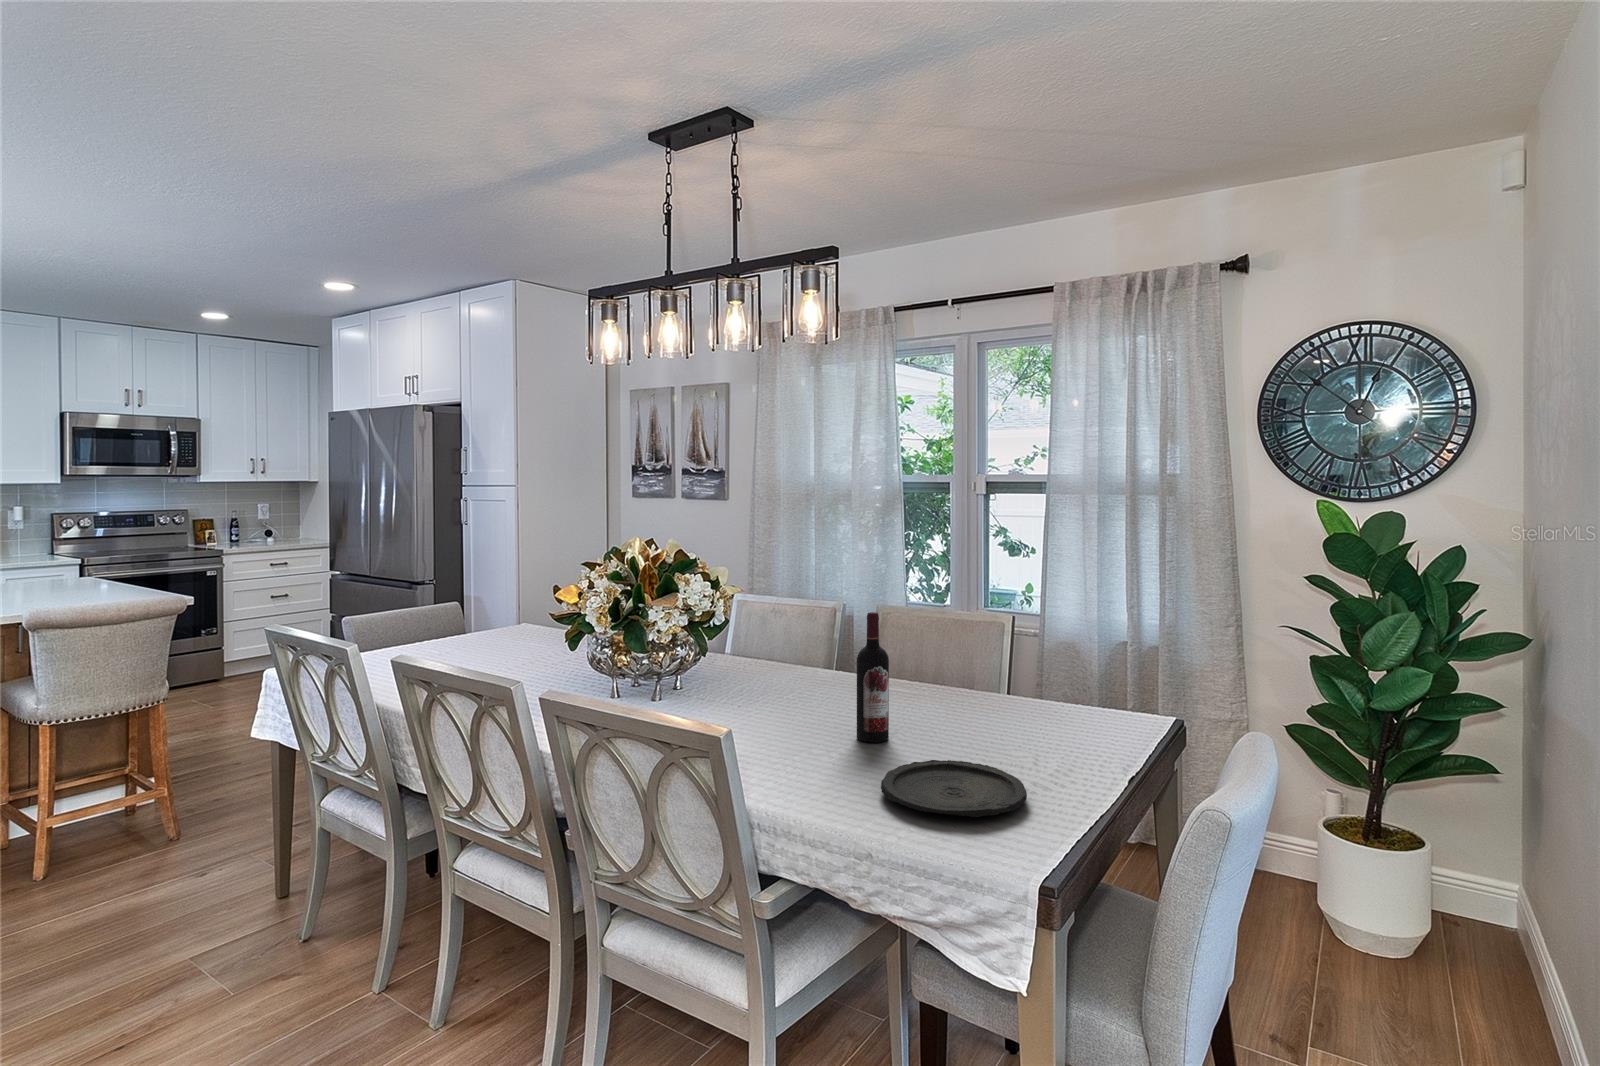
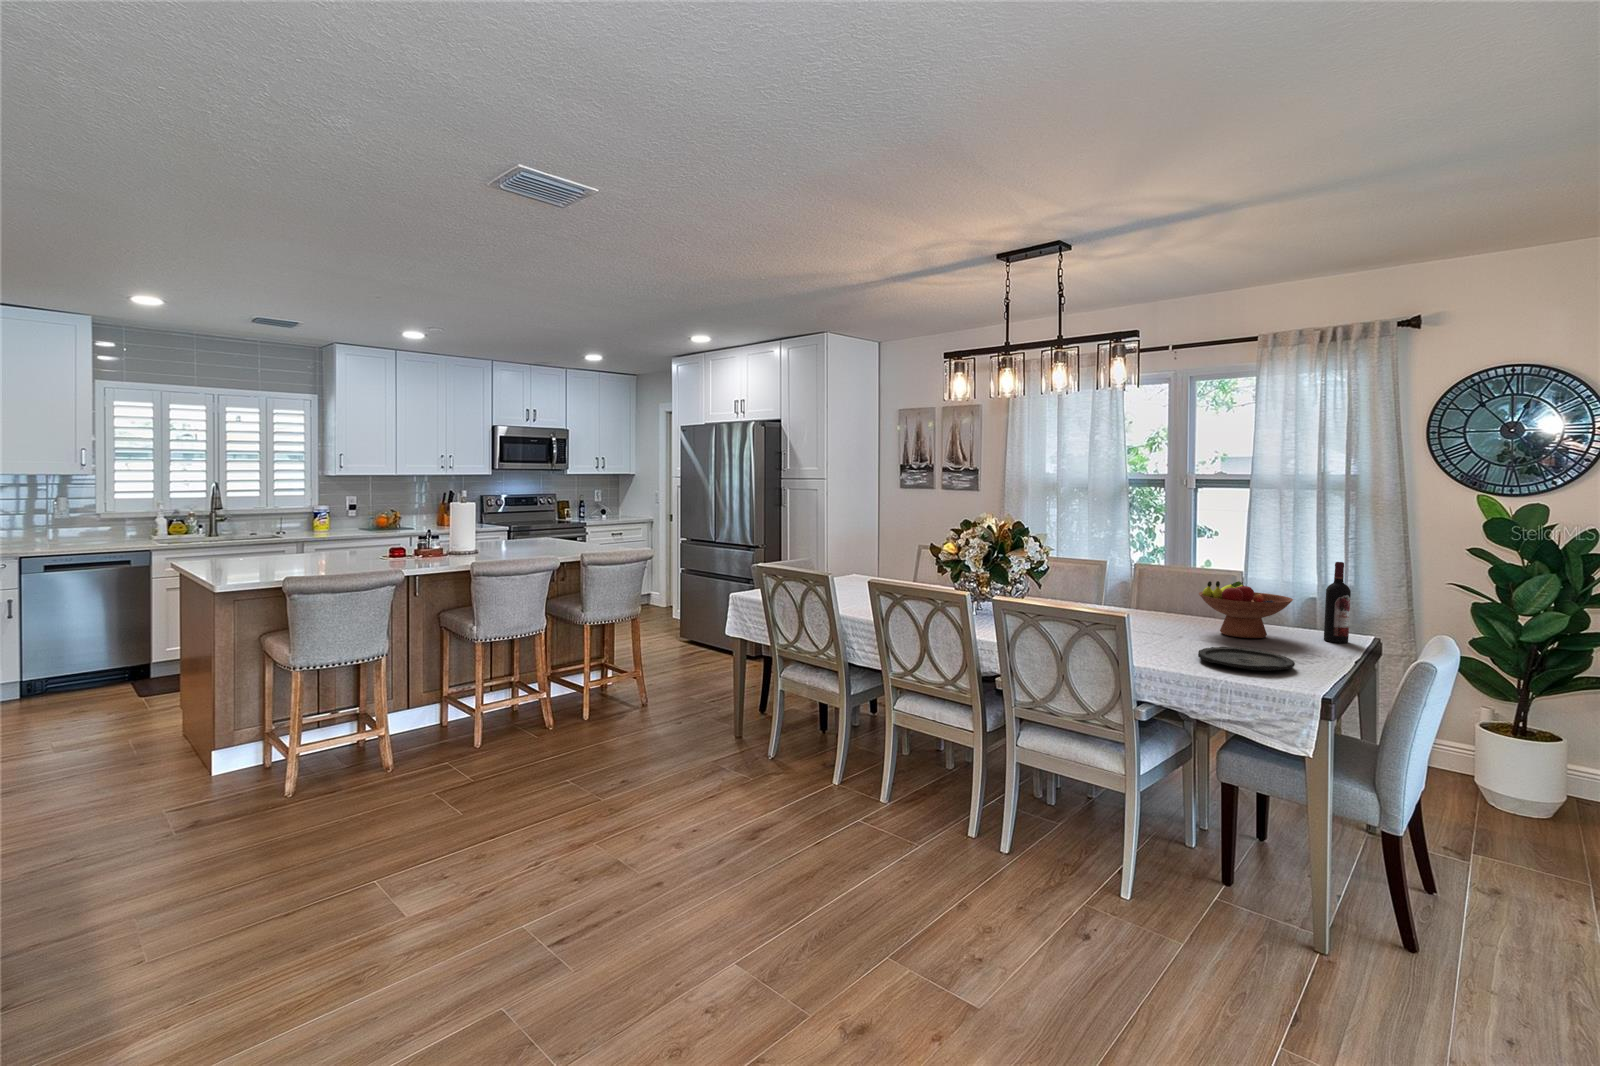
wine bottle: present [857,612,889,742] -> present [1324,562,1351,643]
fruit bowl: none [926,640,1057,731] -> present [1199,581,1293,638]

